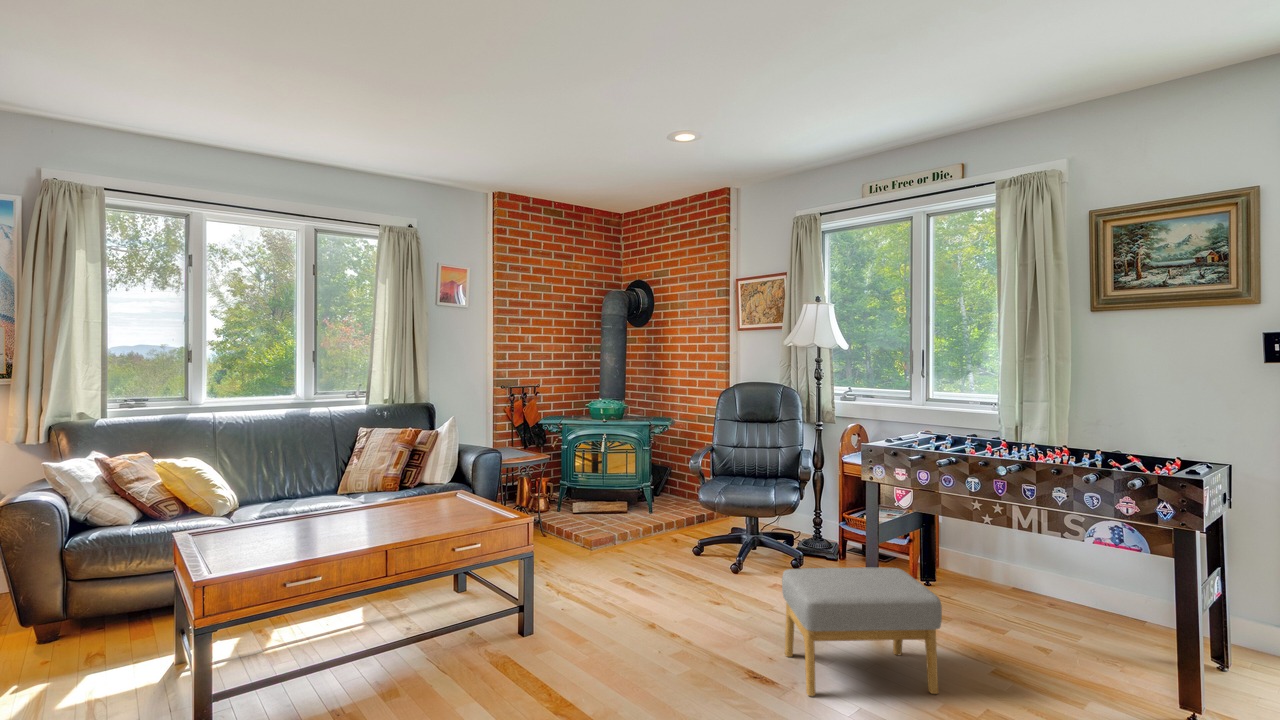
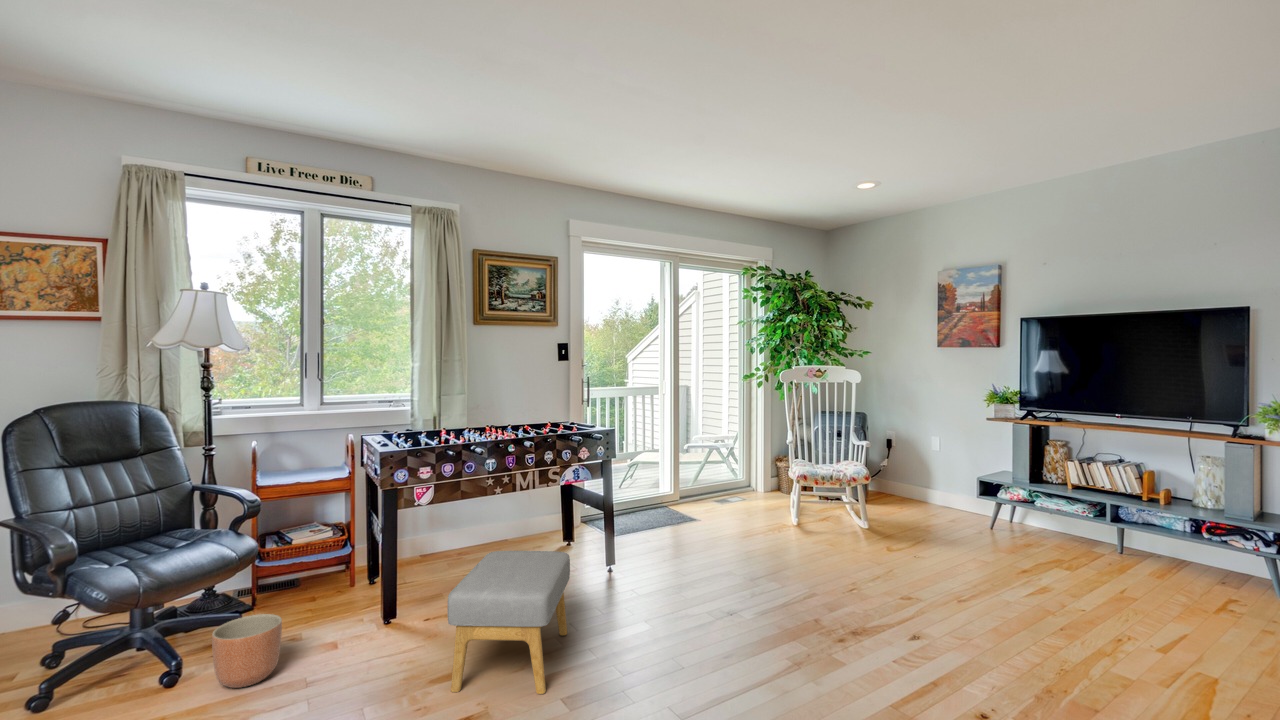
planter: none [735,543,776,589] -> present [212,614,282,688]

